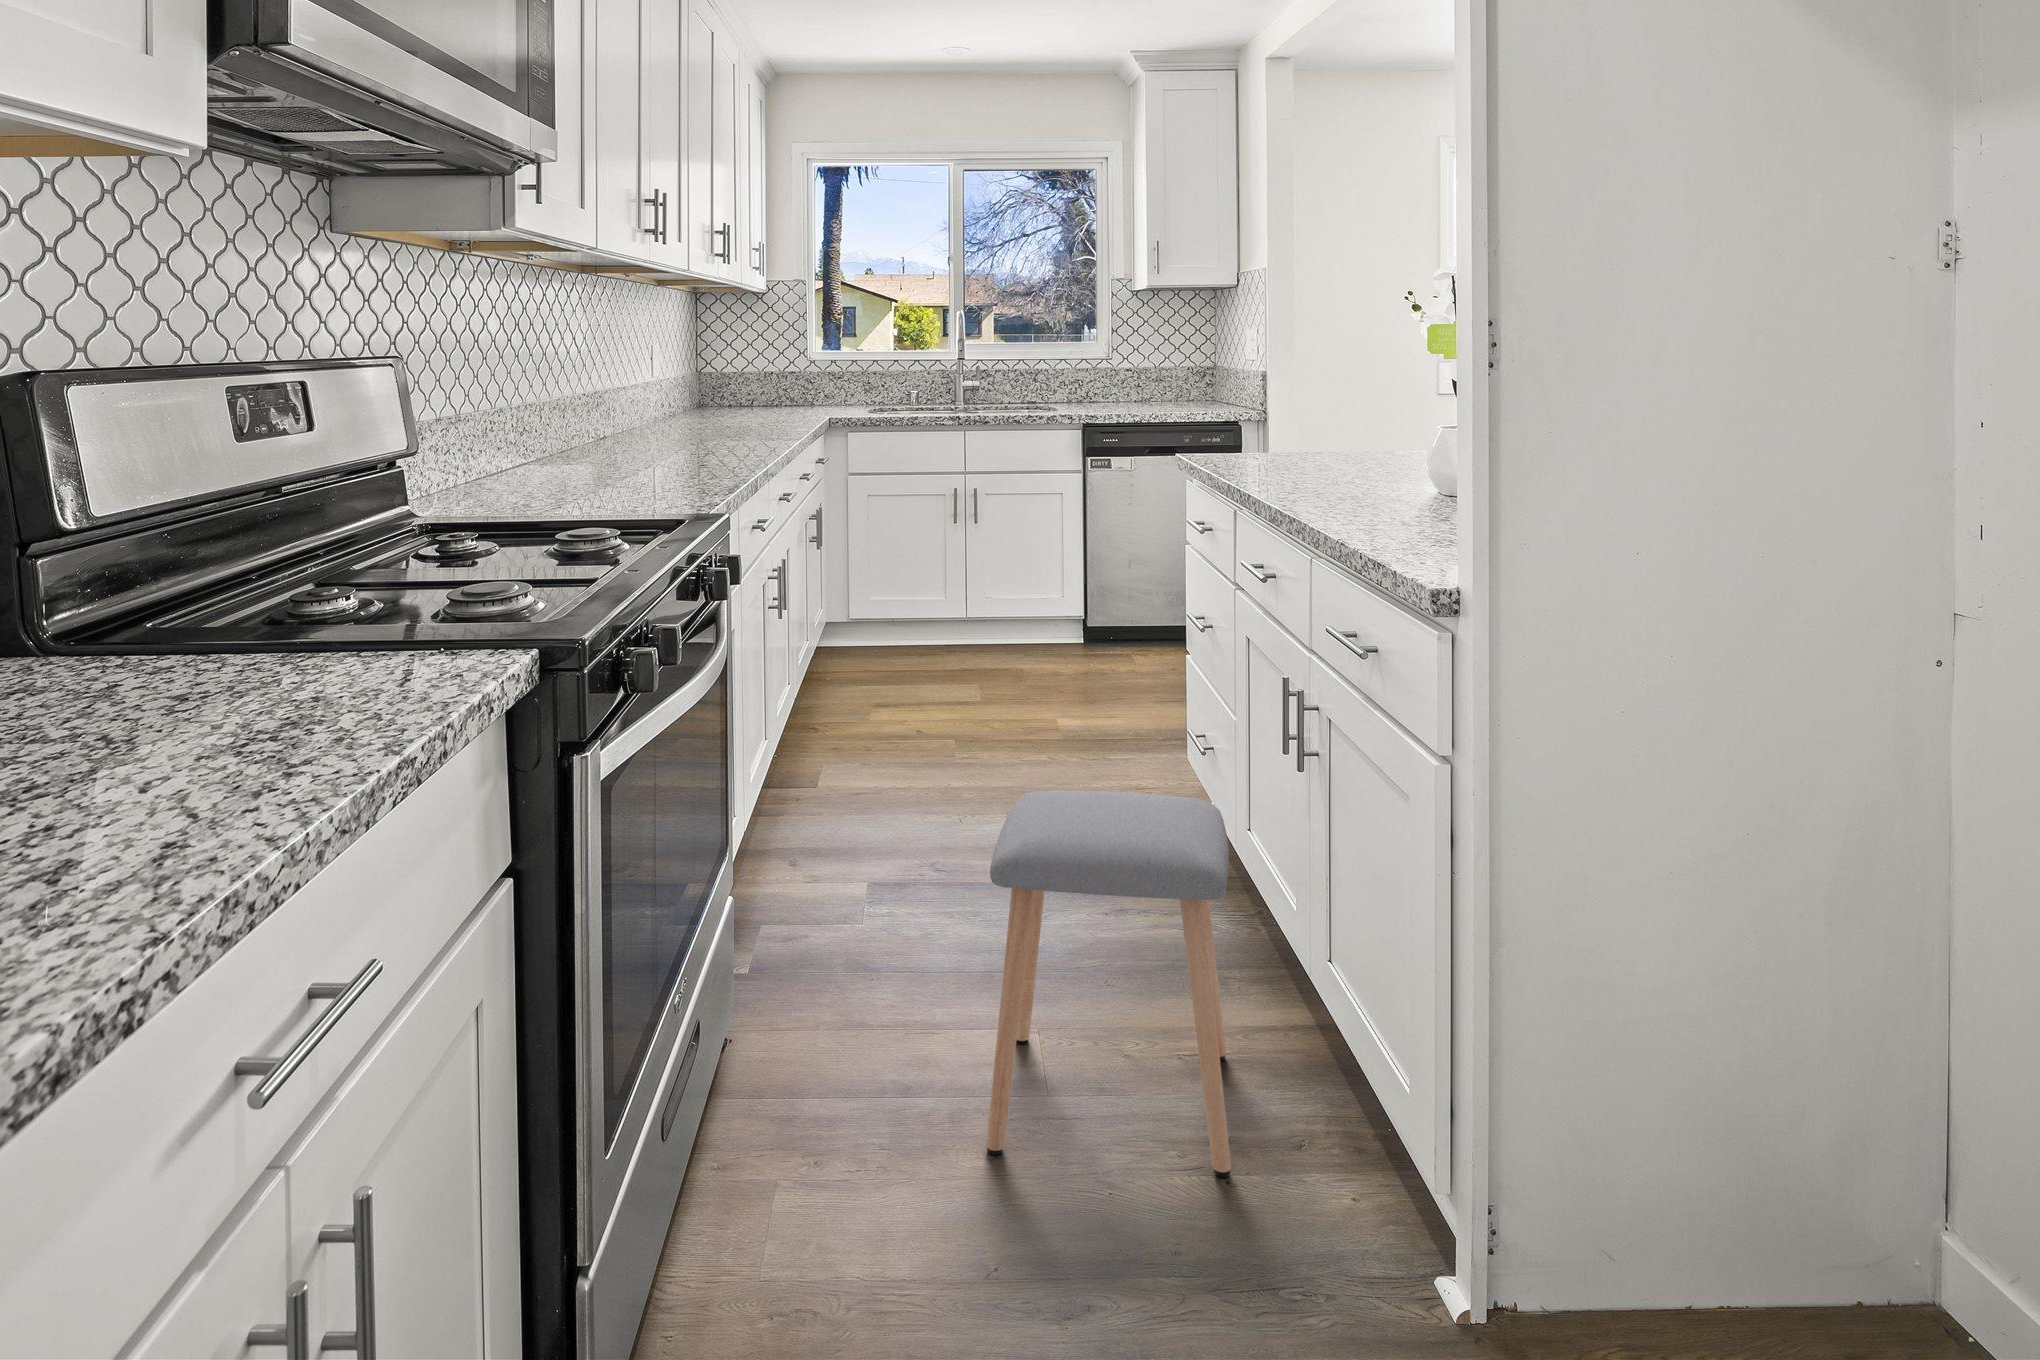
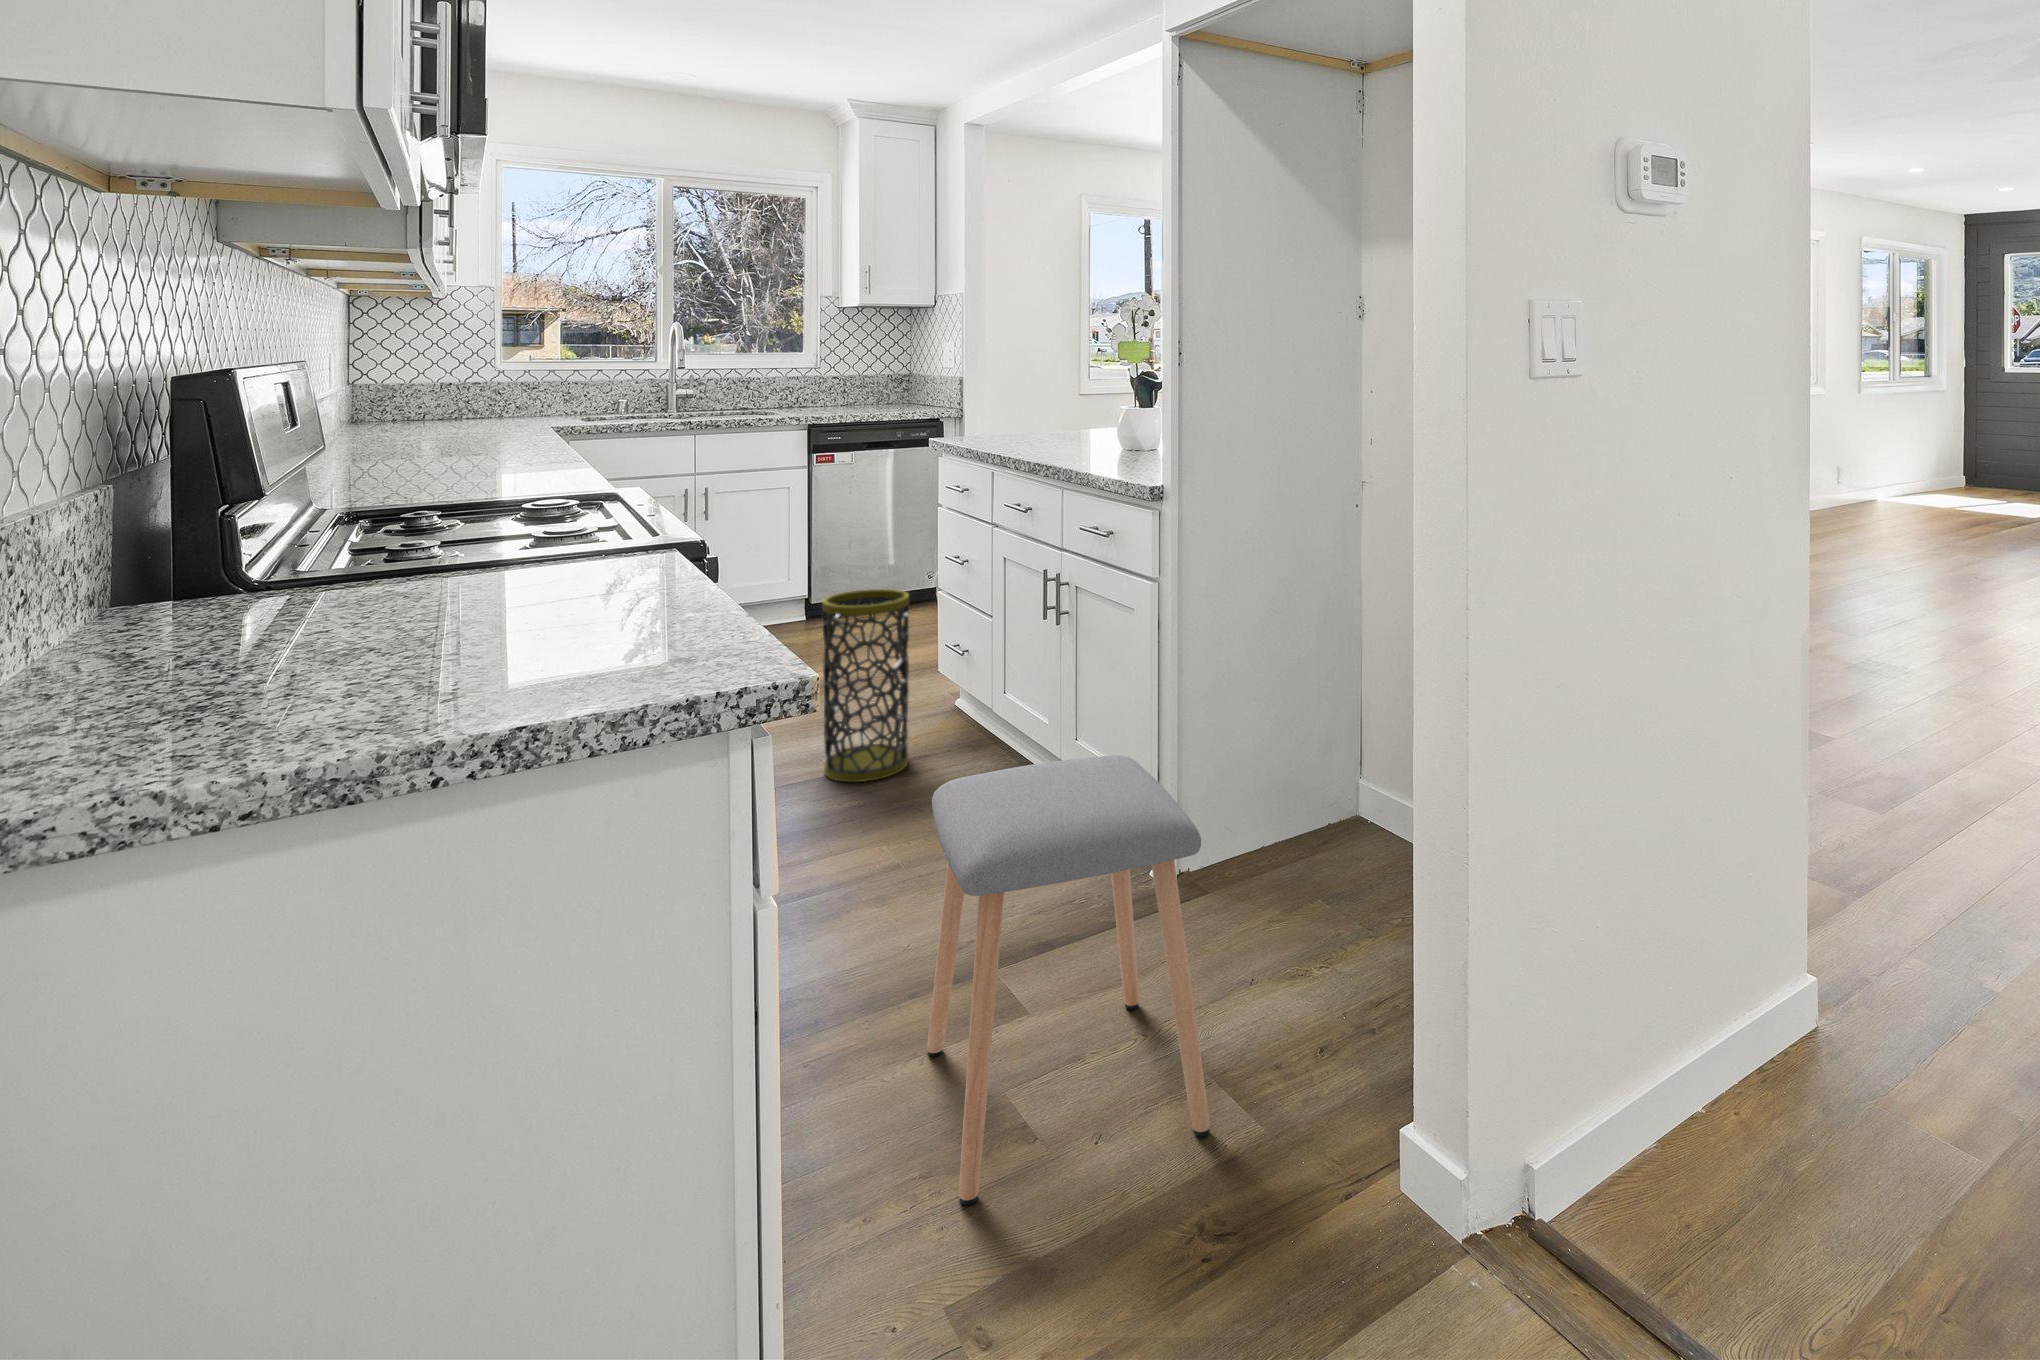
trash can: none [1034,607,1121,804] -> present [822,589,909,782]

